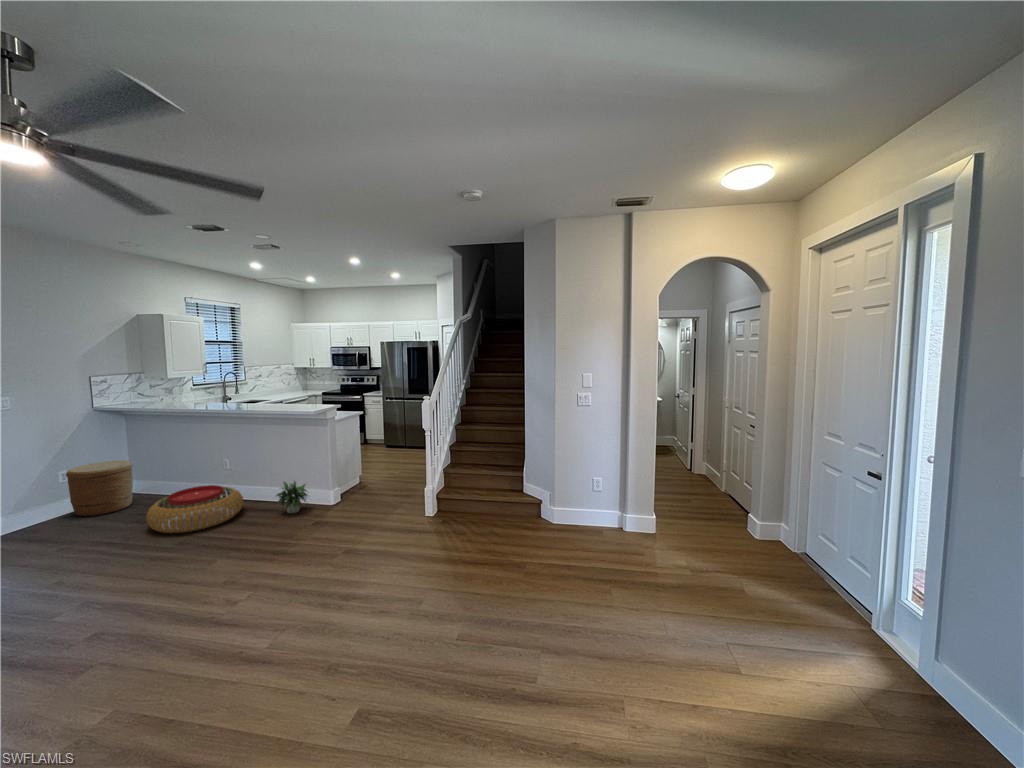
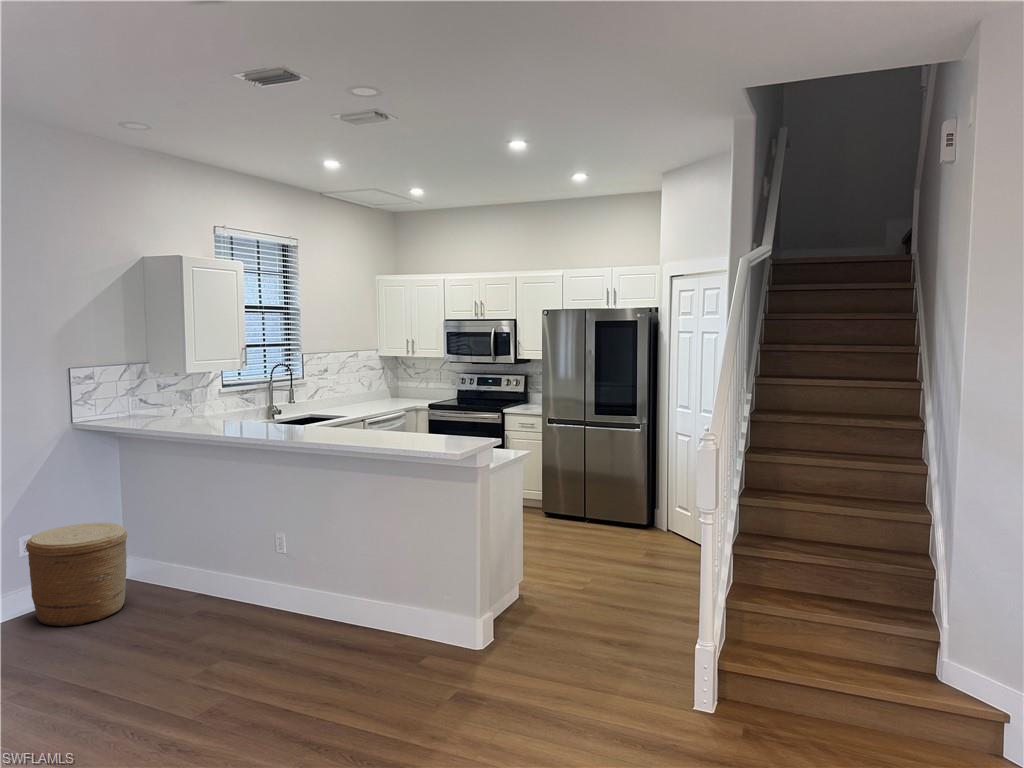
potted plant: present [276,481,308,513] -> none [372,593,437,666]
pouf: present [147,485,243,533] -> none [147,590,312,691]

